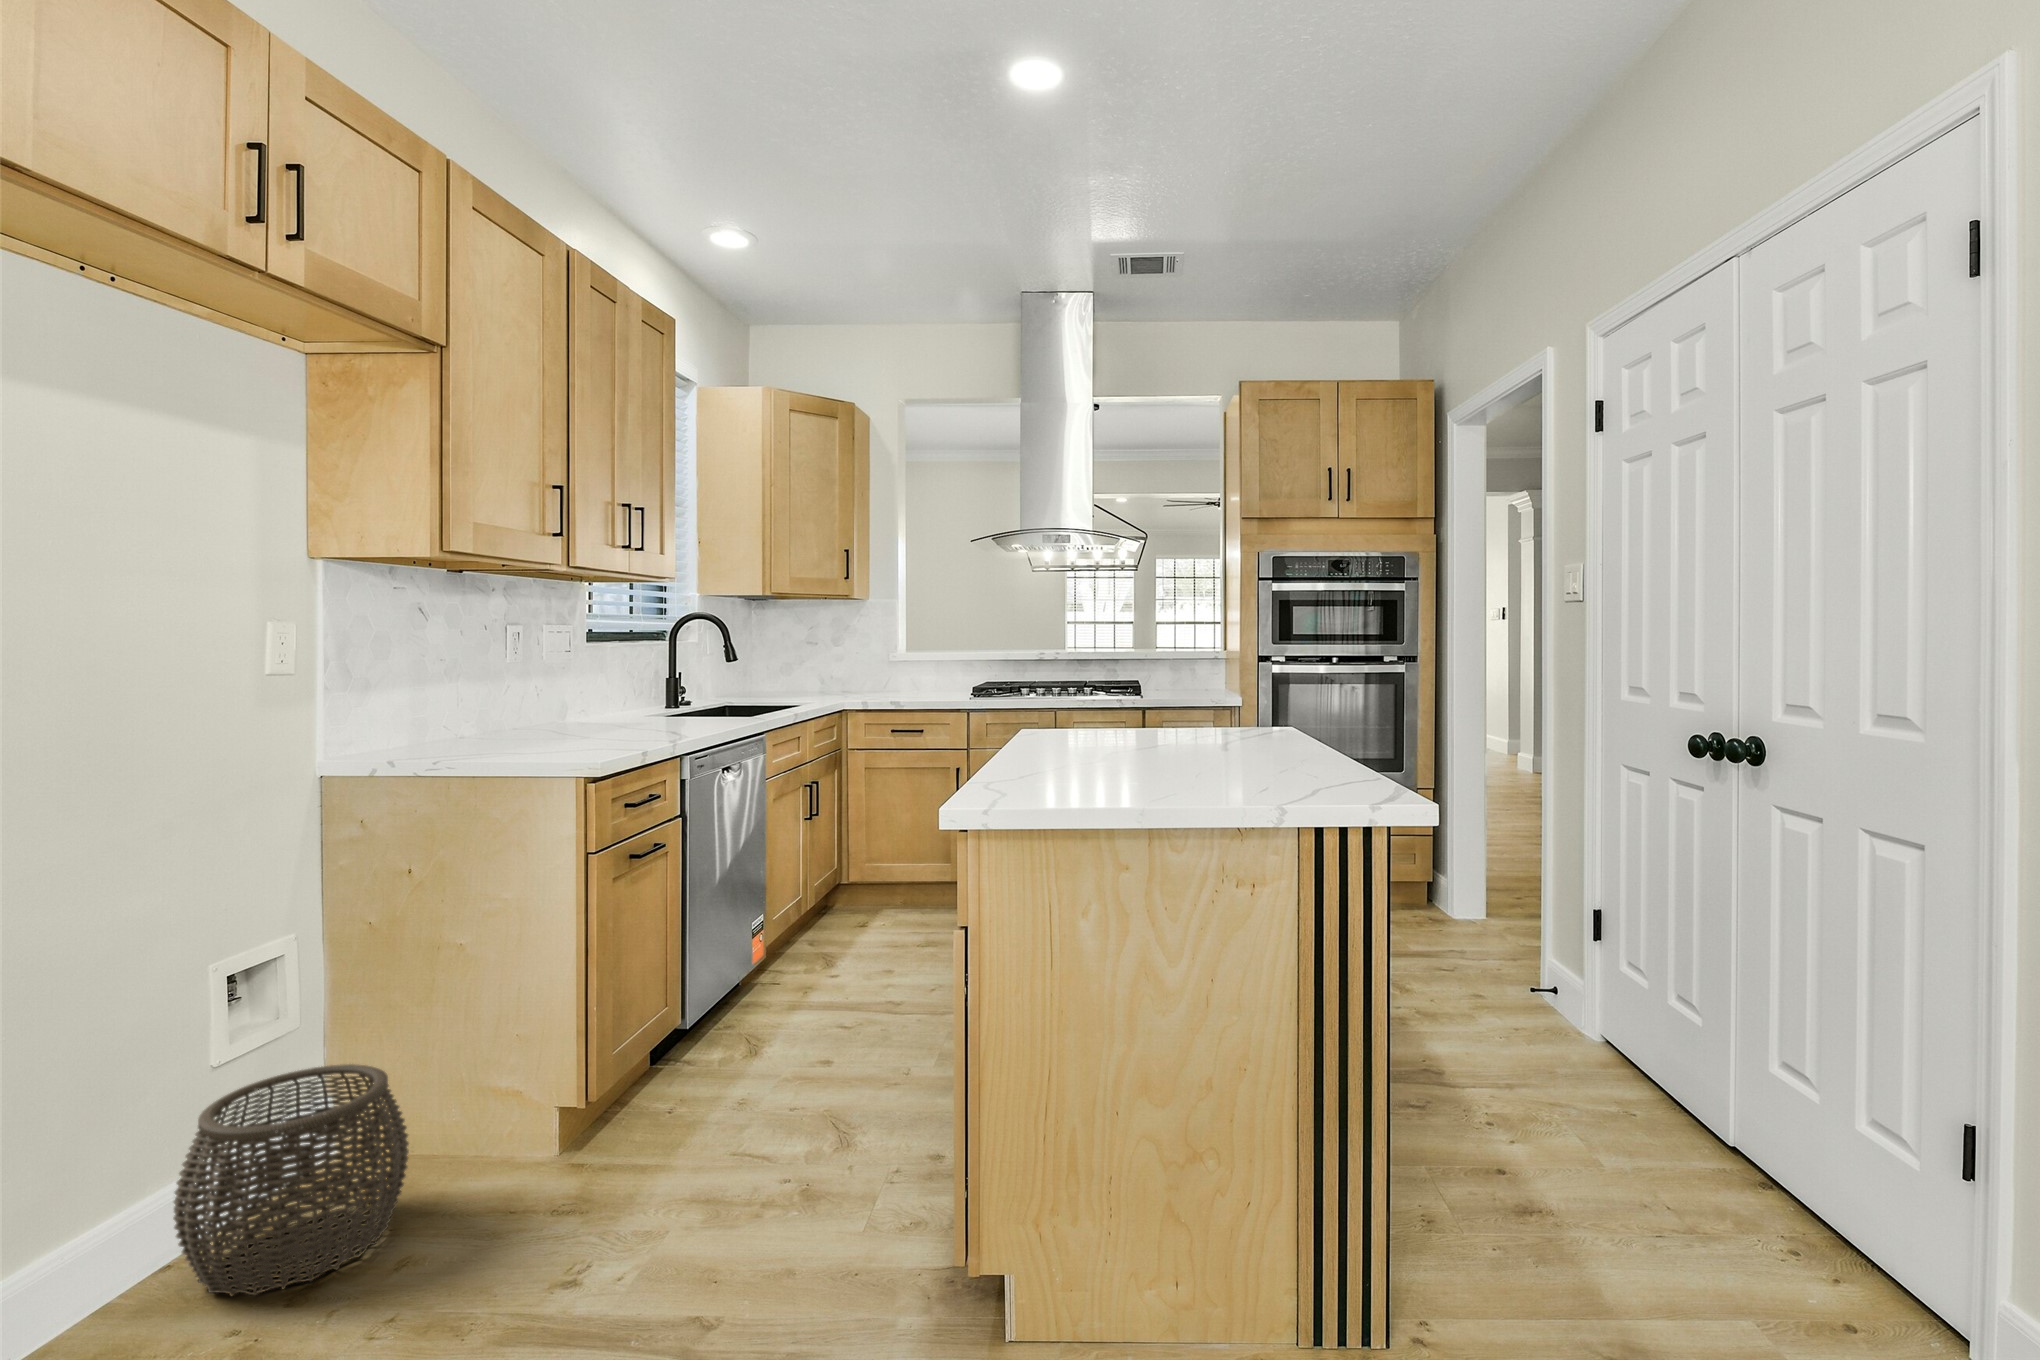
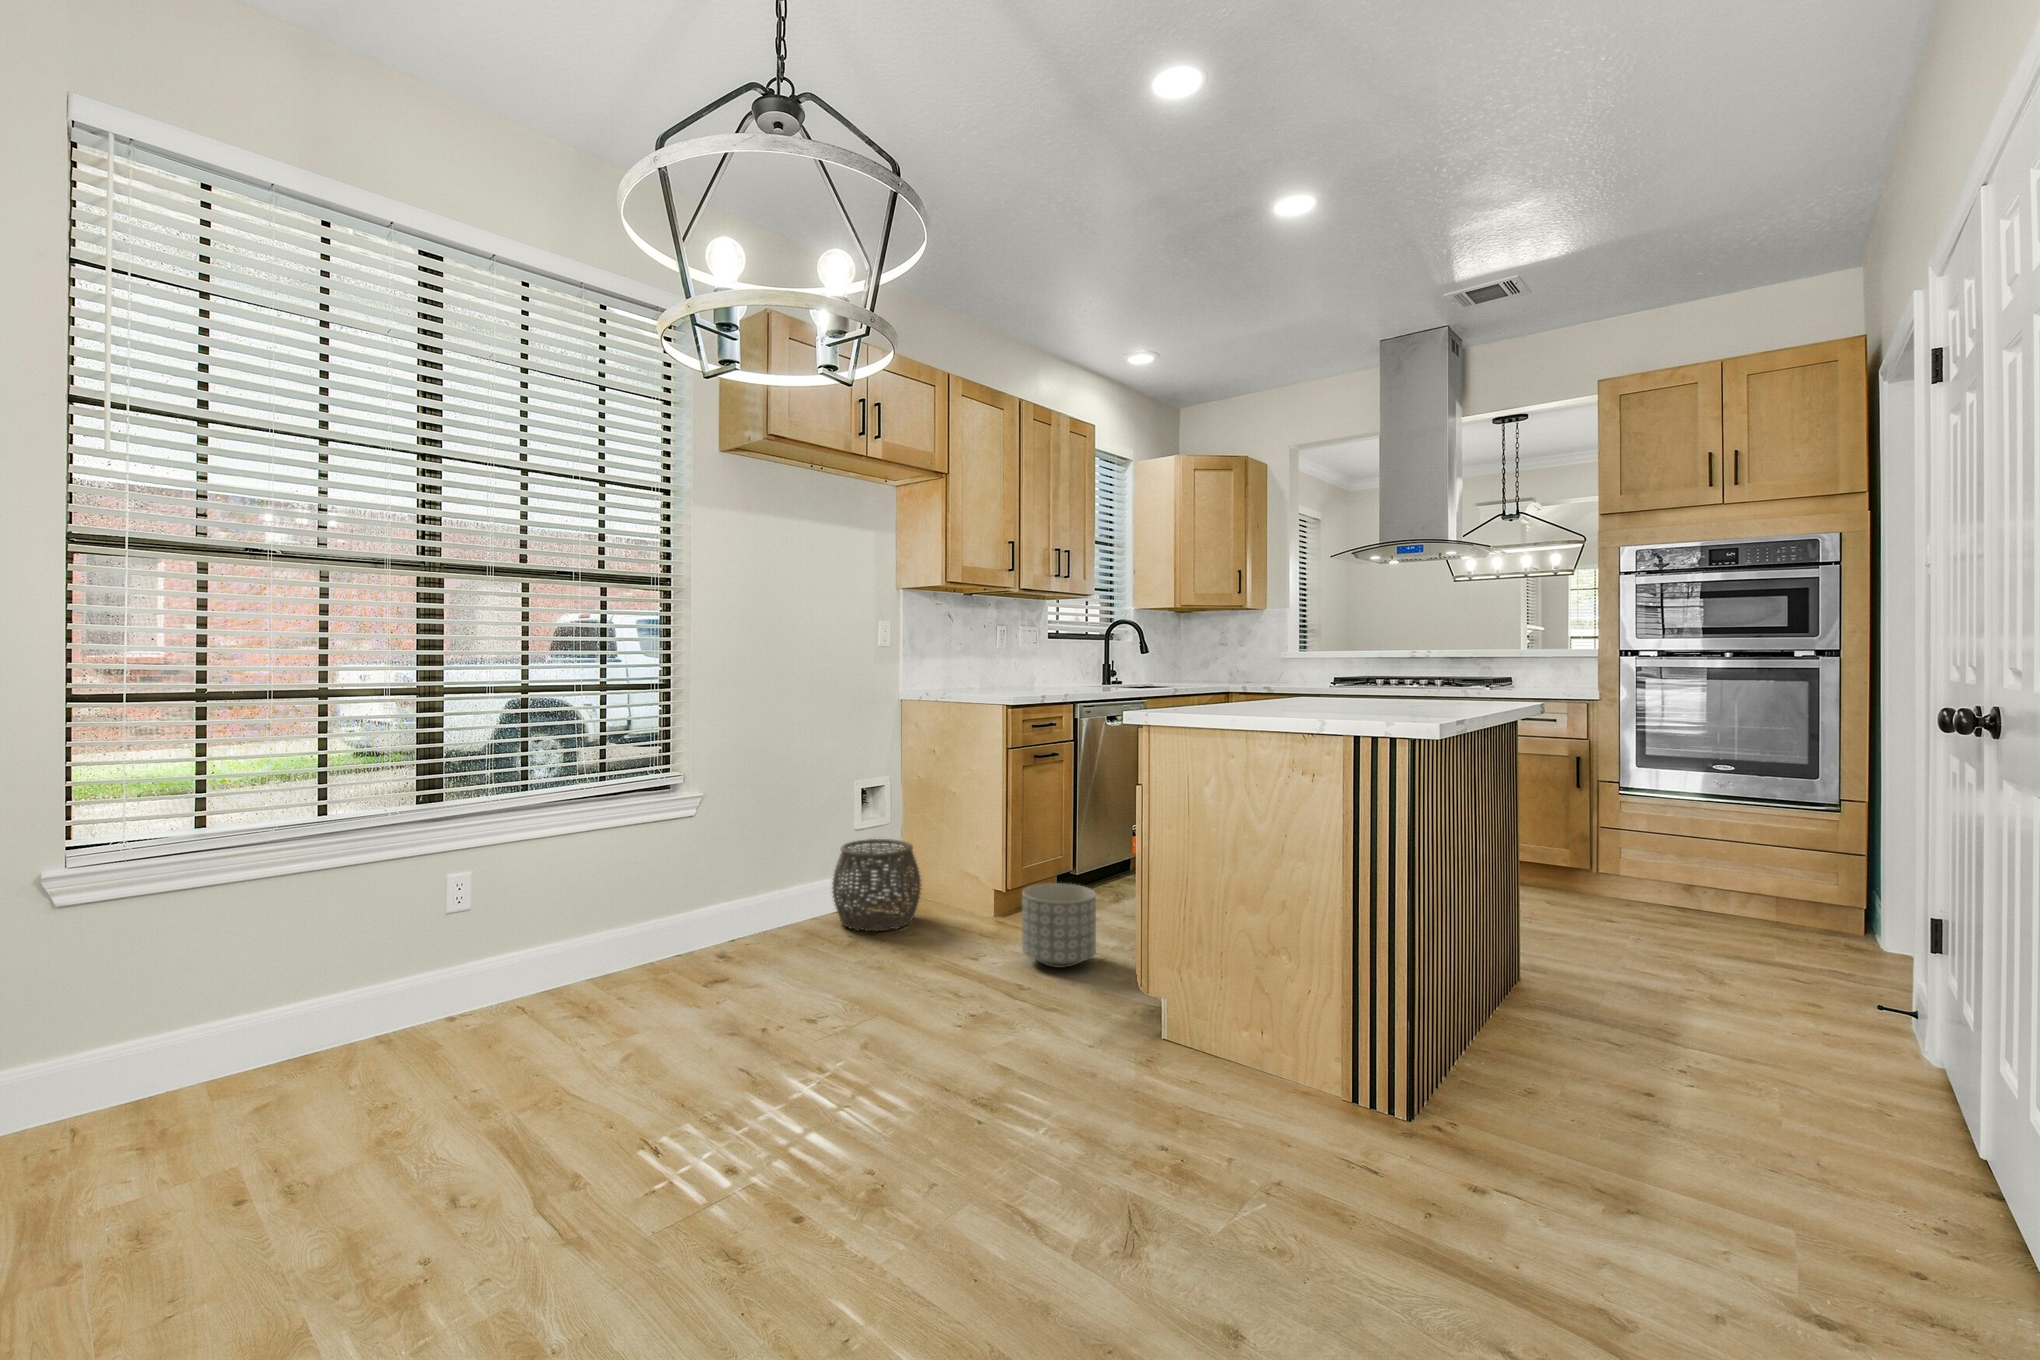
planter: none [666,1079,801,1245] -> present [1022,883,1096,968]

